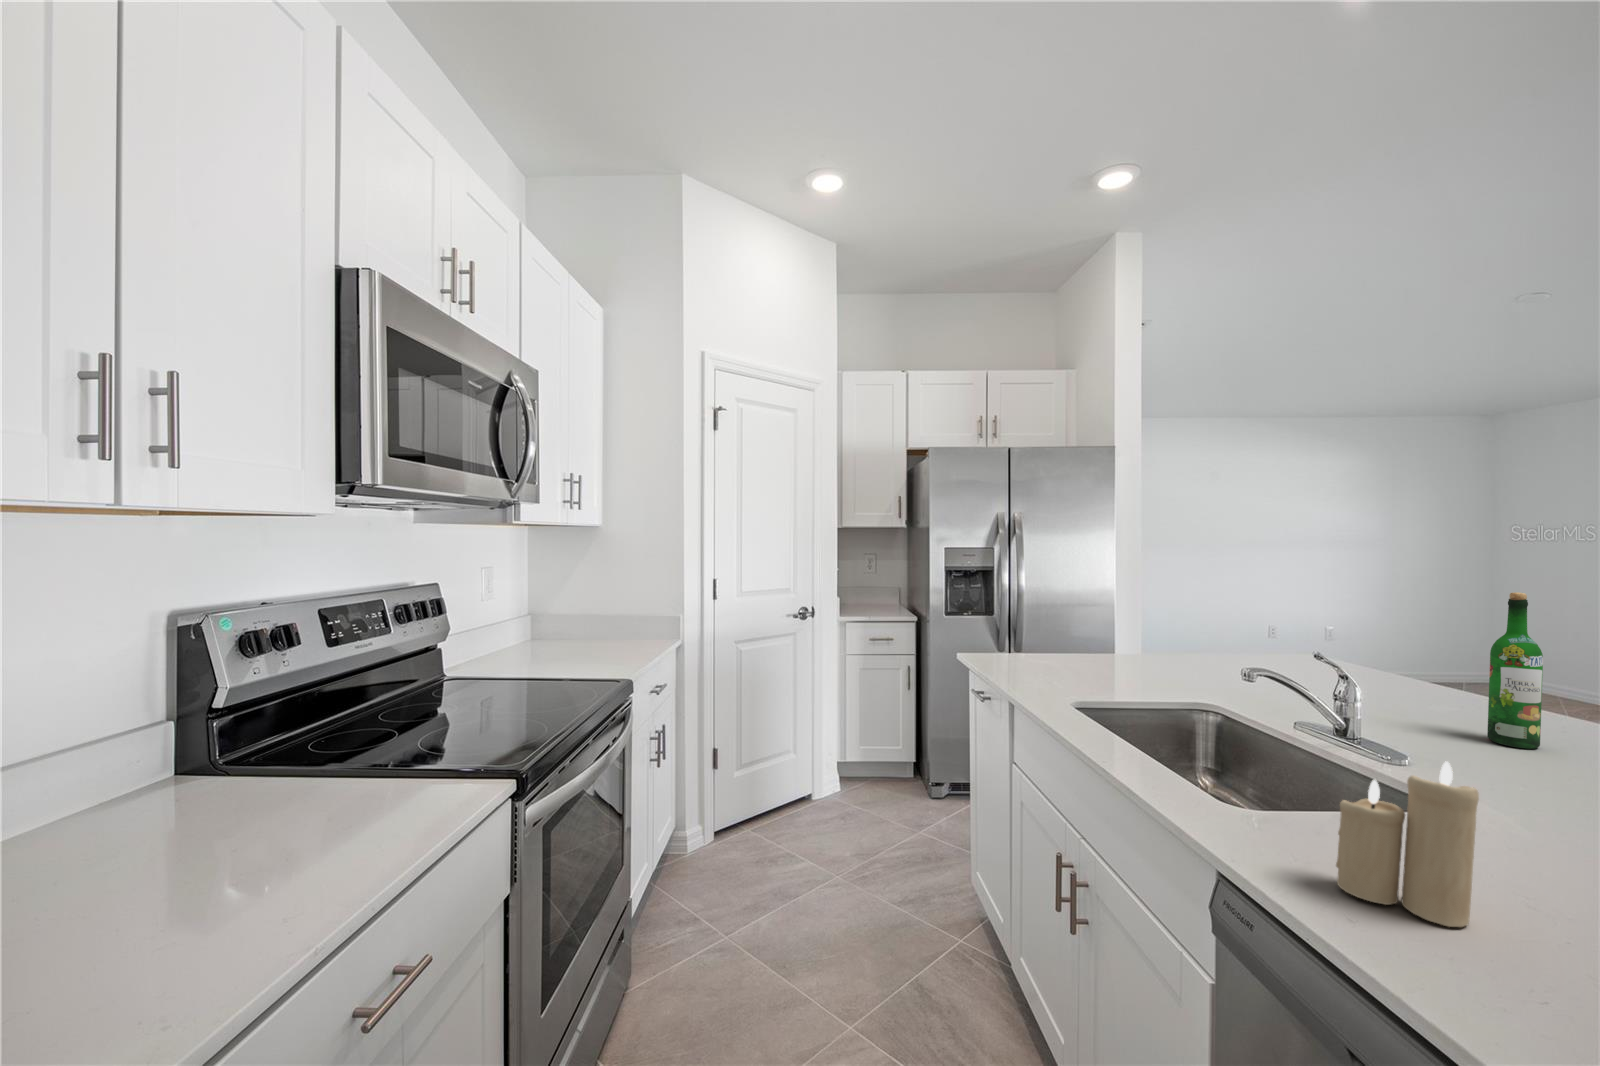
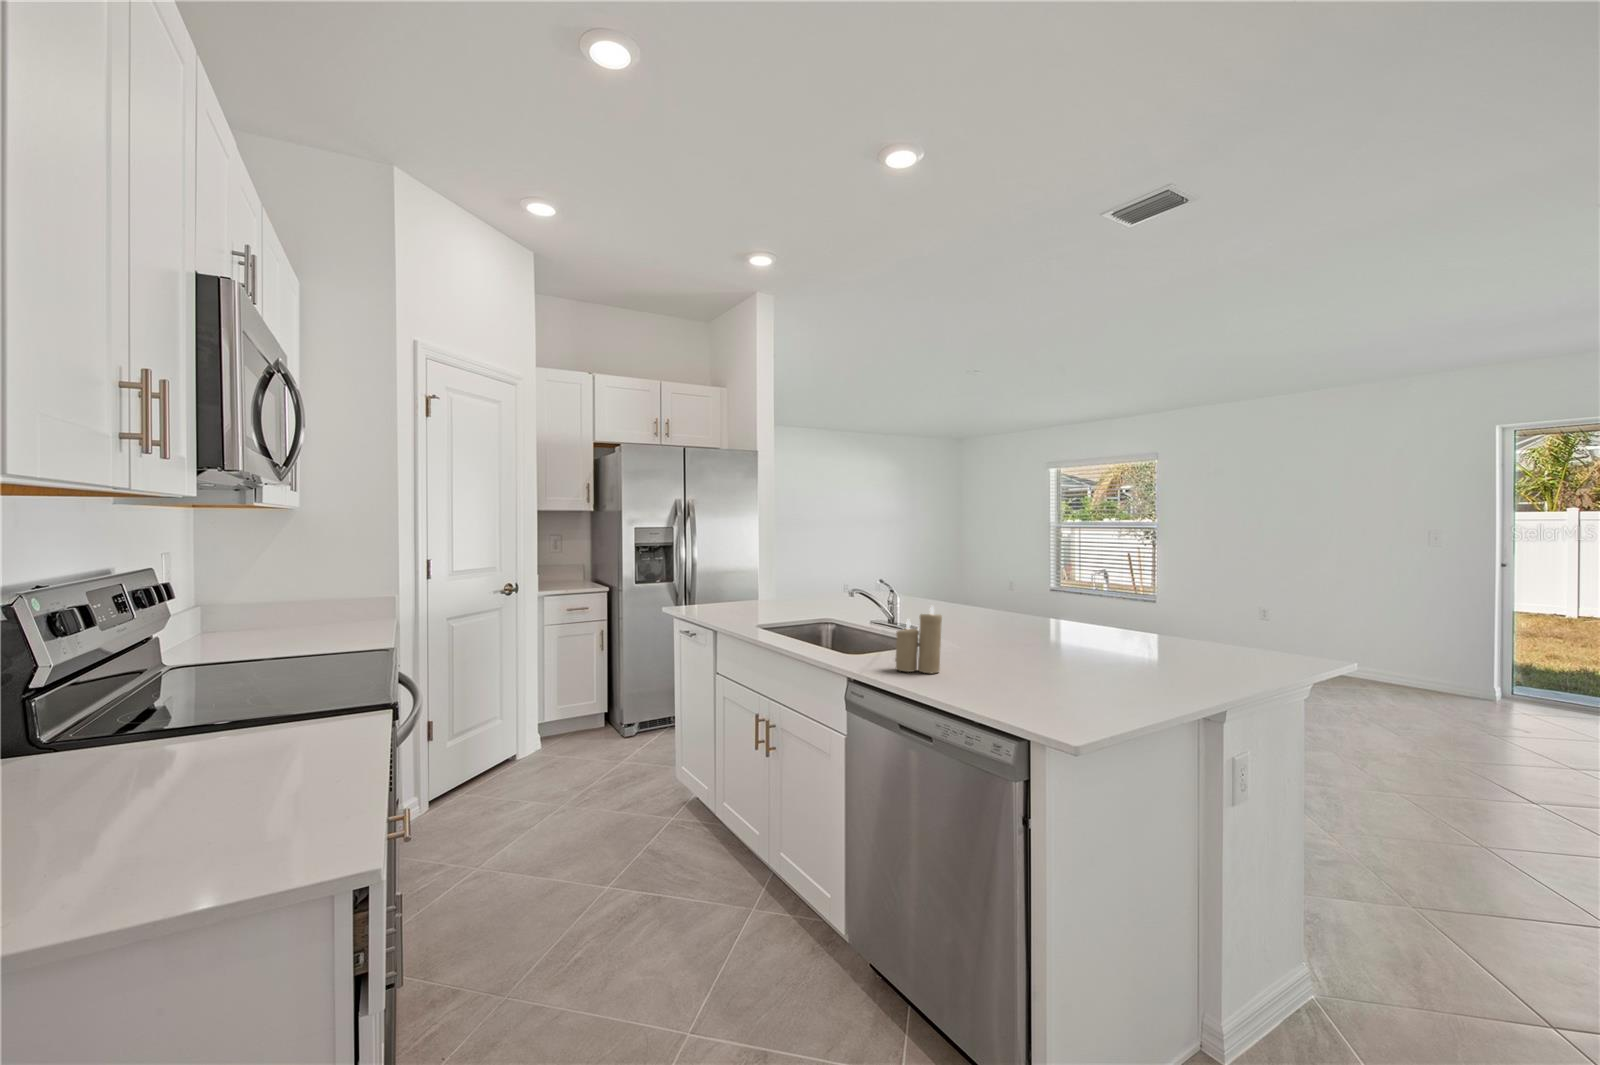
wine bottle: present [1487,592,1543,749] -> none [952,541,972,619]

